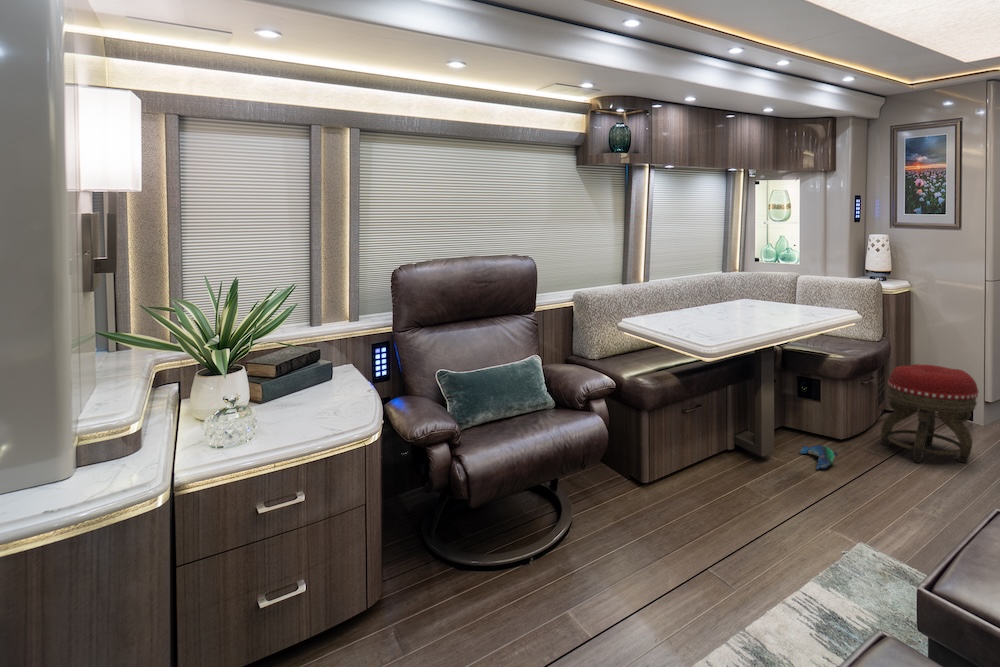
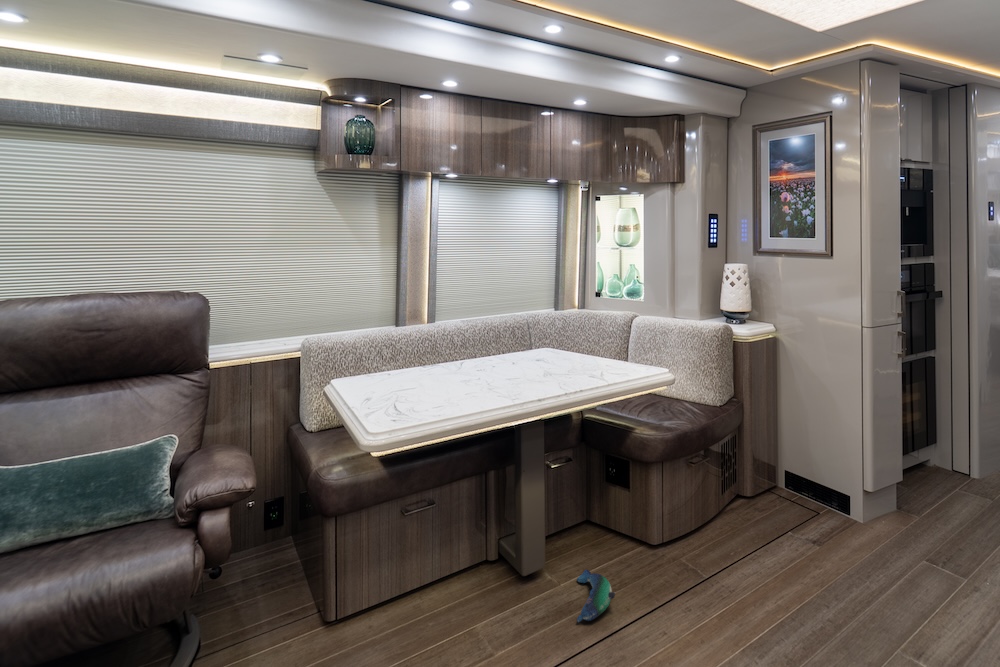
footstool: present [881,364,978,462] -> none [704,453,825,612]

